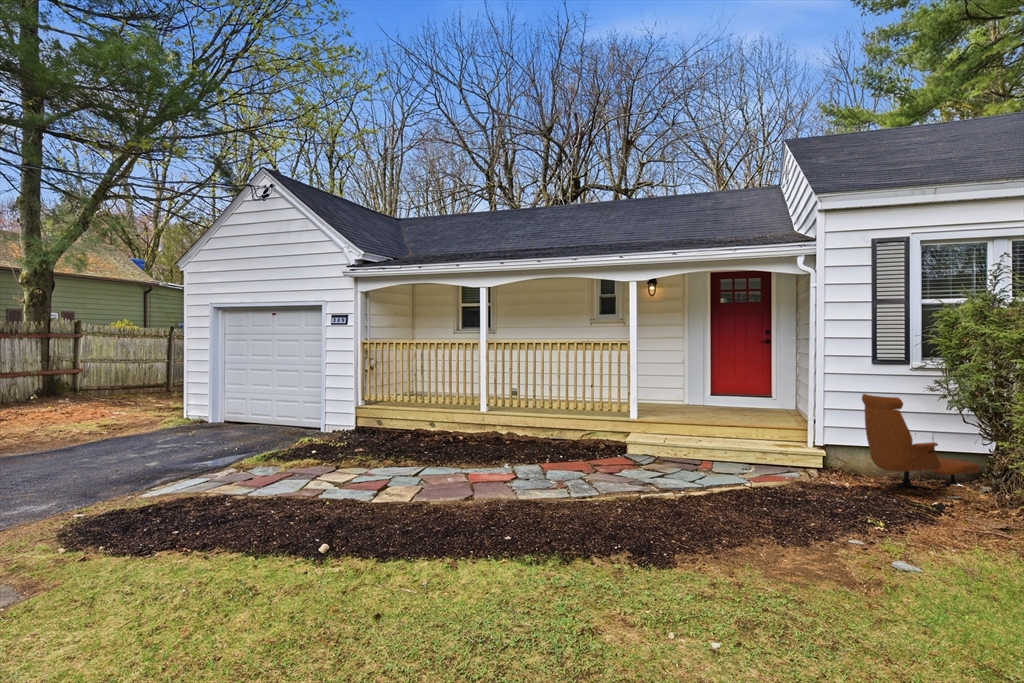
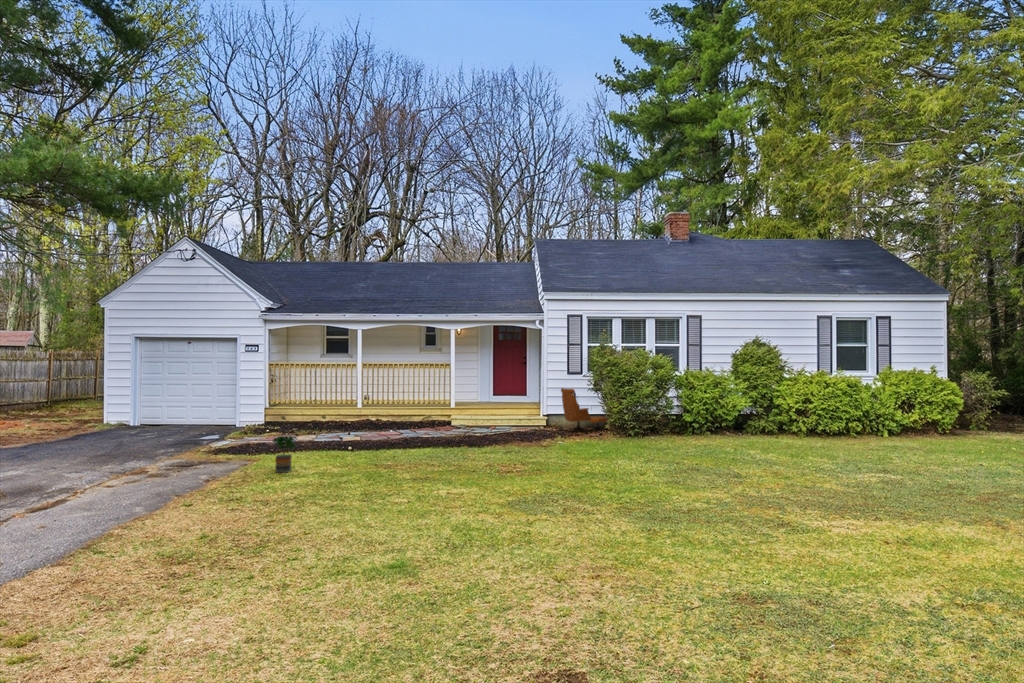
potted tree: none [30,518,117,631] -> present [273,436,296,473]

